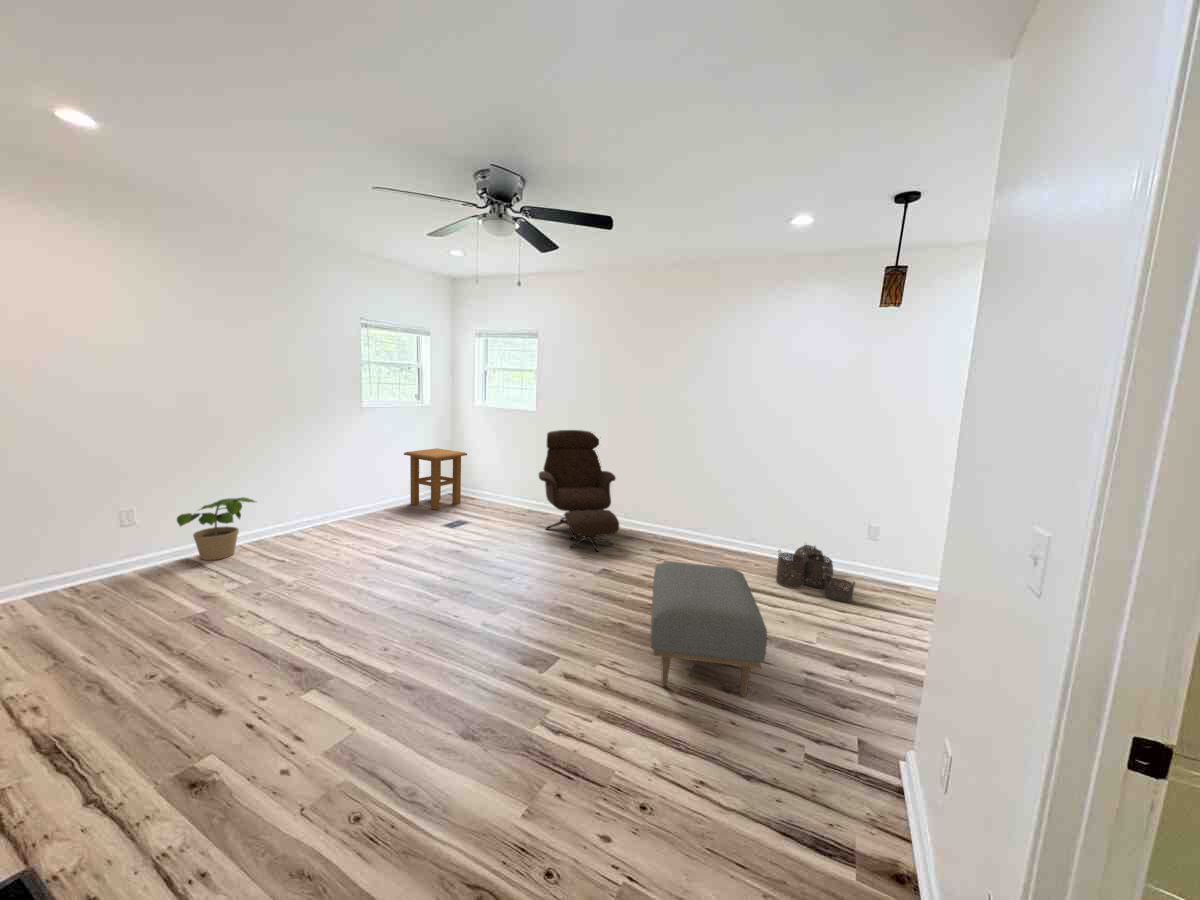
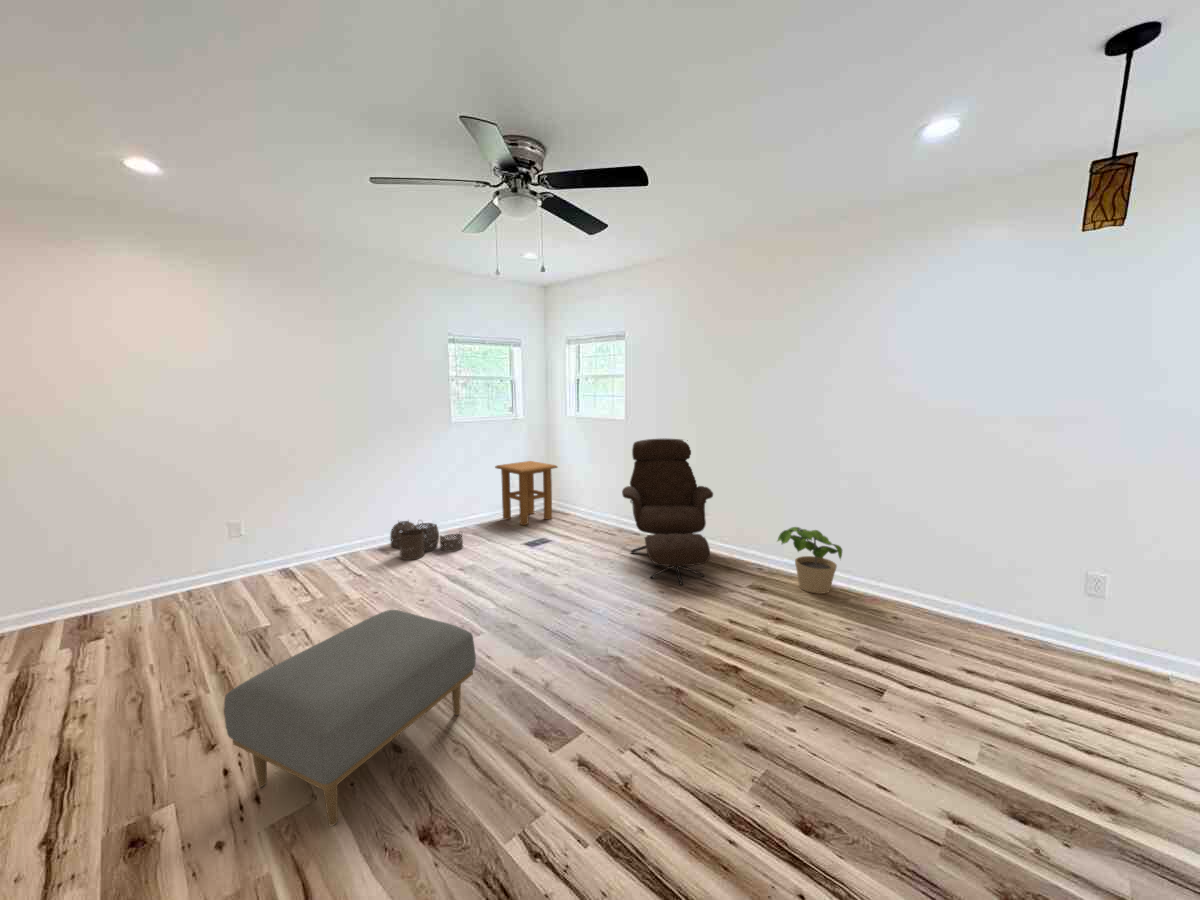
potted plant: present [177,497,255,560] -> present [778,527,842,594]
woven basket: present [776,545,855,602] -> present [390,521,463,560]
ottoman: present [650,562,767,696] -> present [224,610,476,826]

